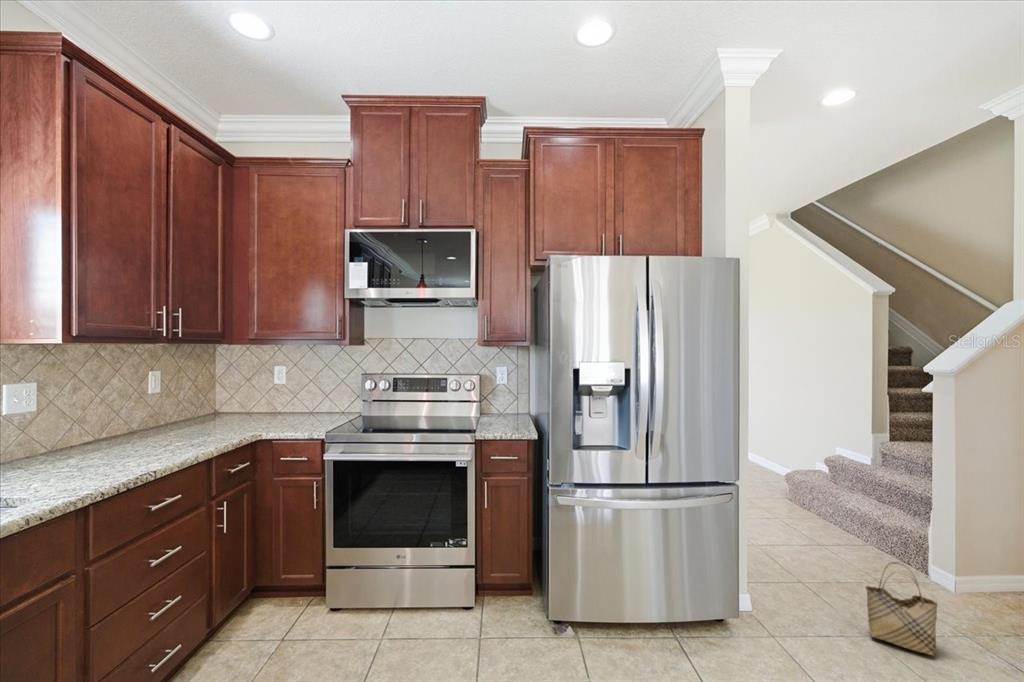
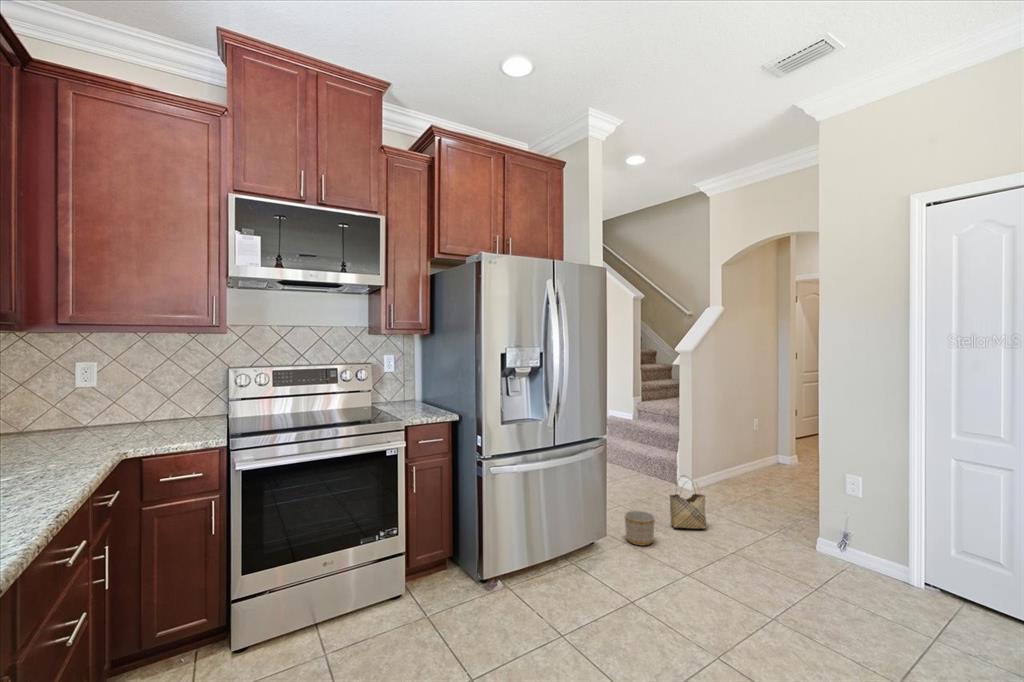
planter: none [774,592,823,649] -> present [625,510,655,545]

